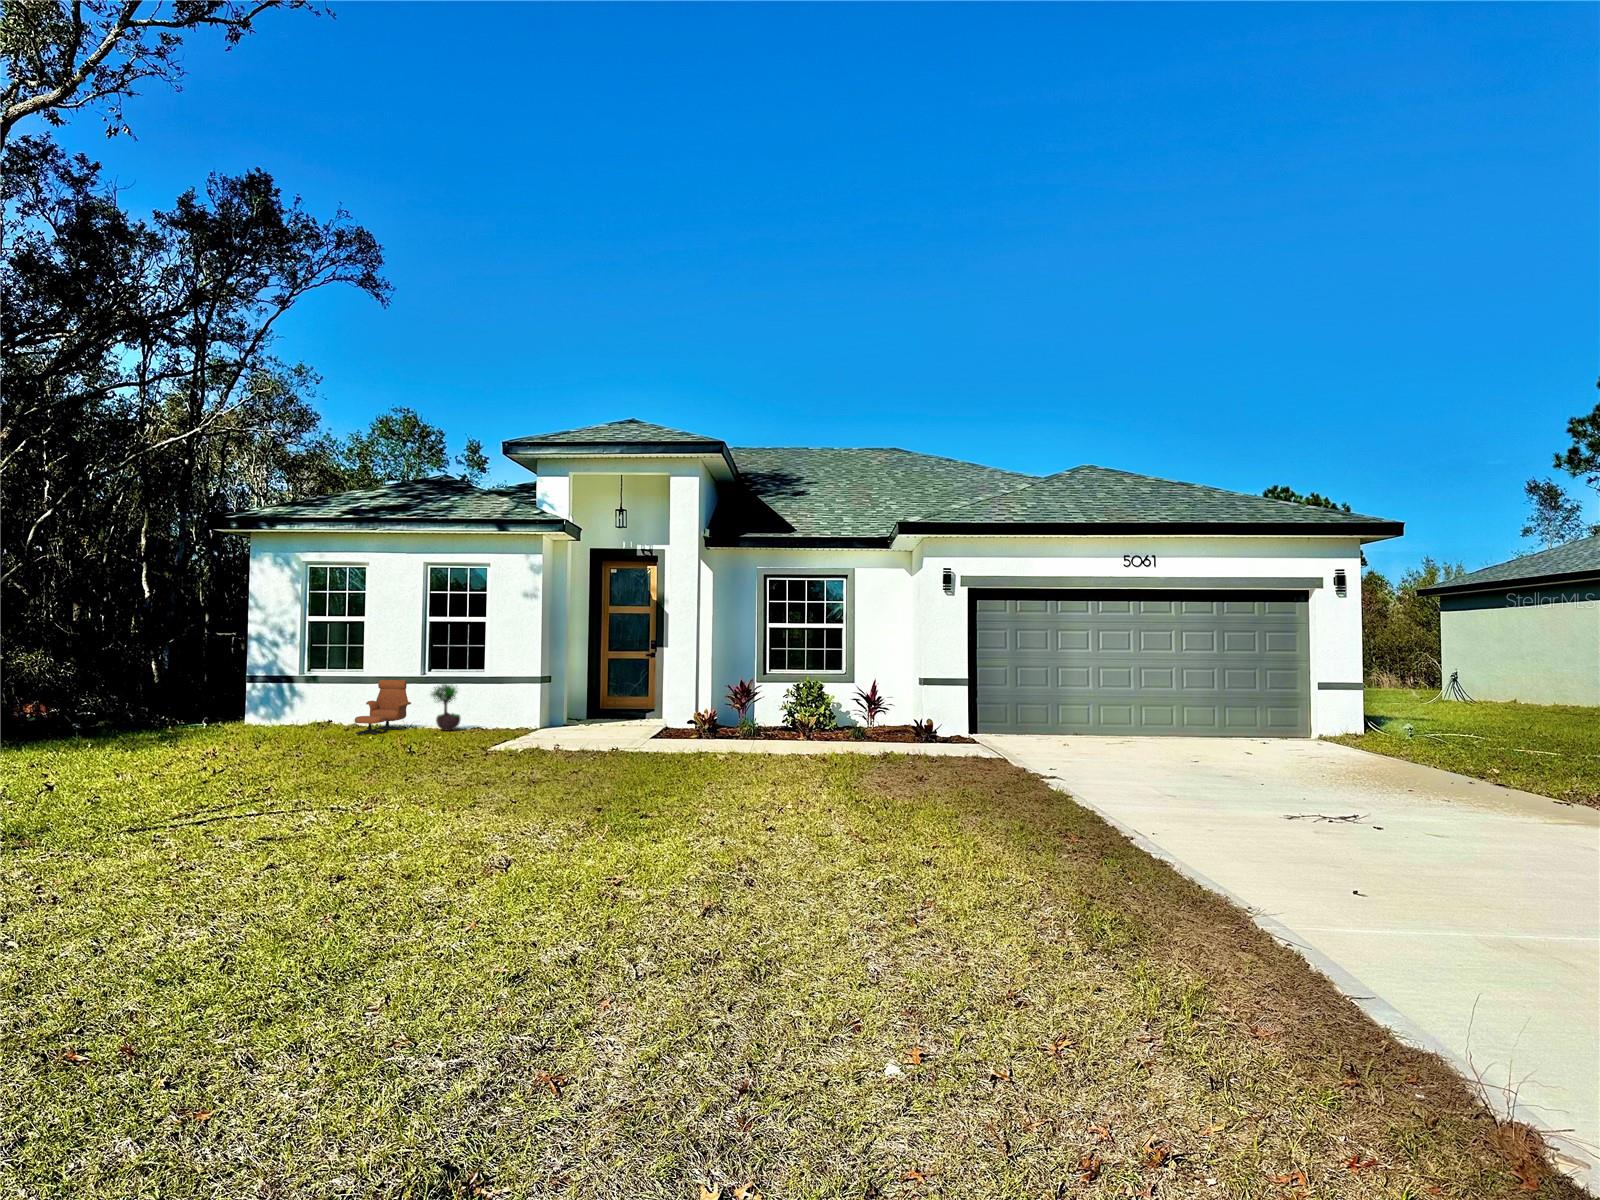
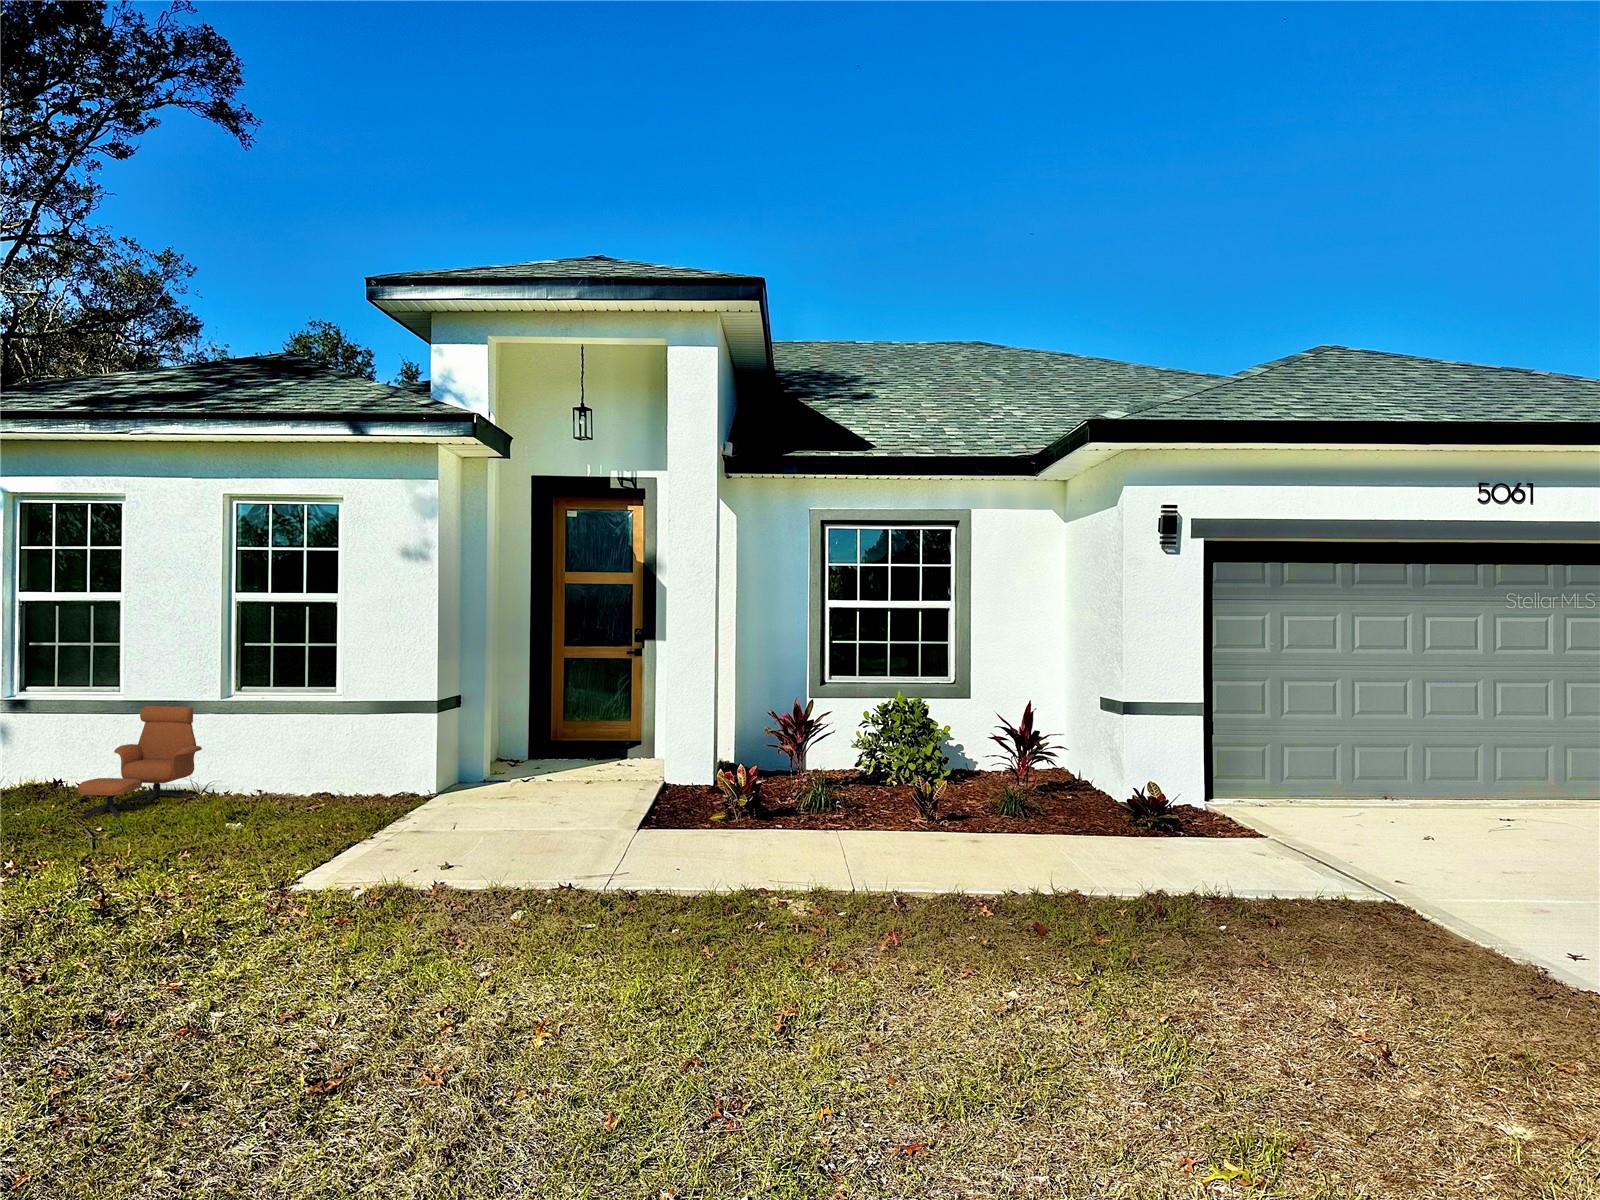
potted tree: present [431,684,461,731] -> none [224,706,292,799]

